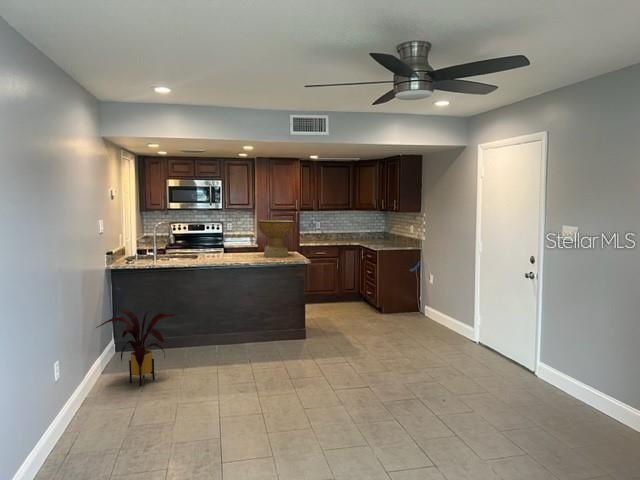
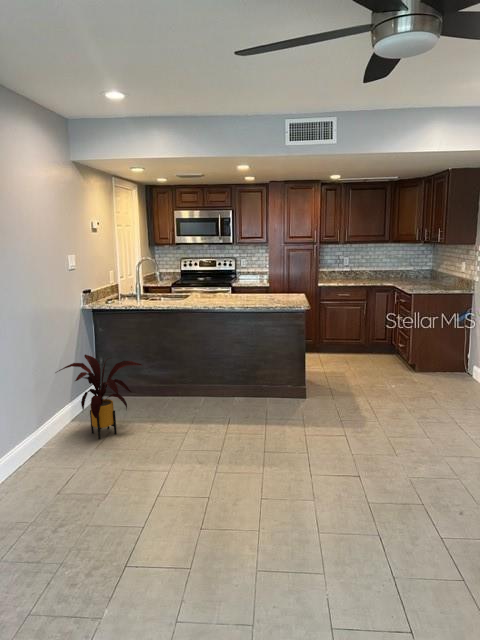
decorative bowl: present [258,220,294,258] -> none [254,255,297,300]

